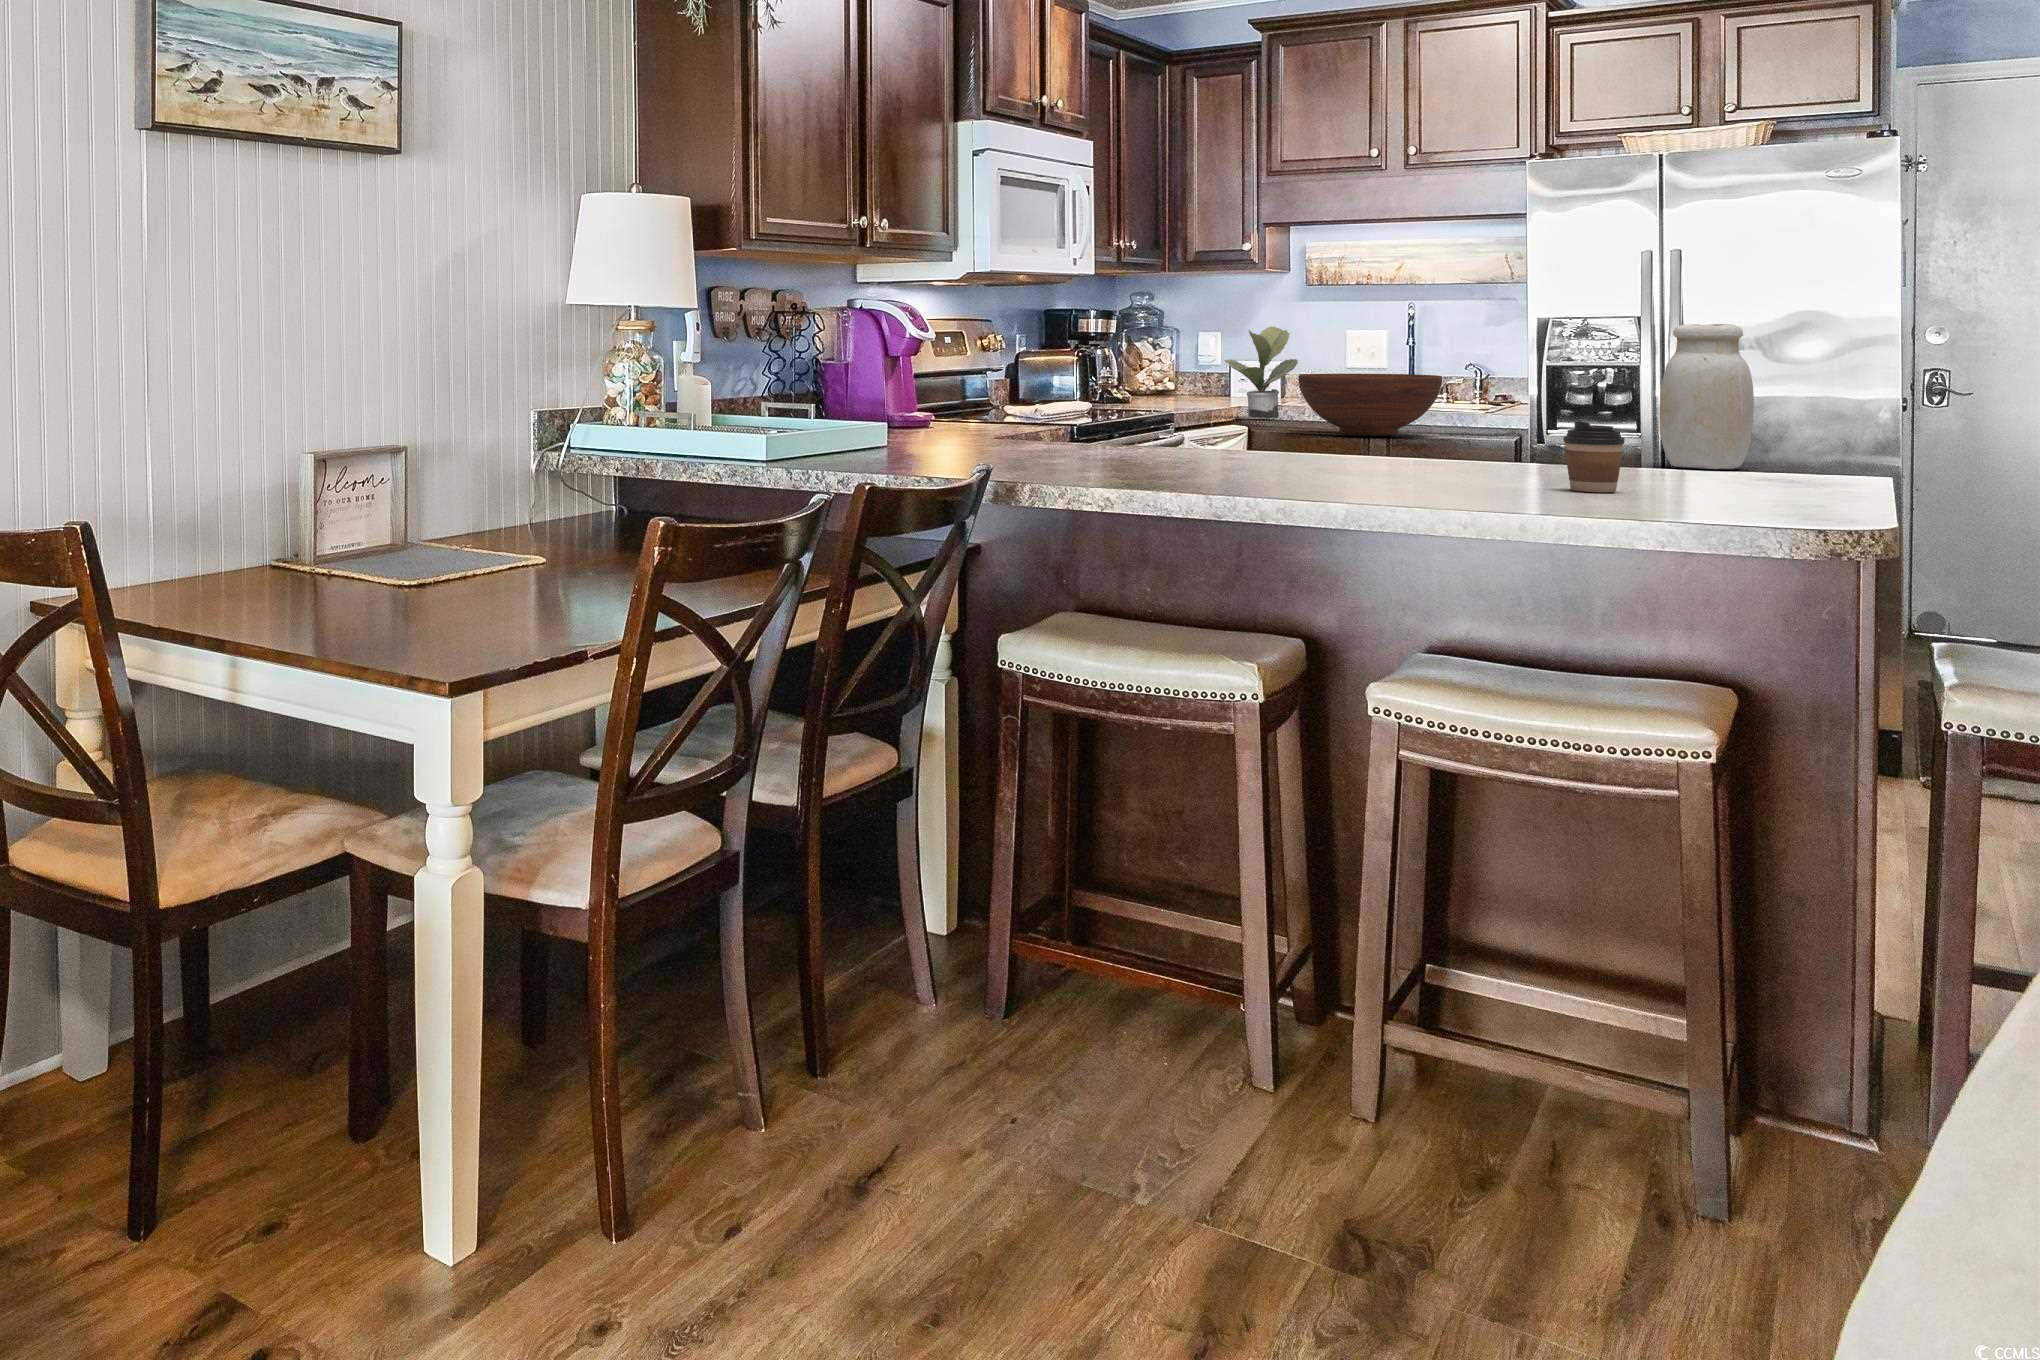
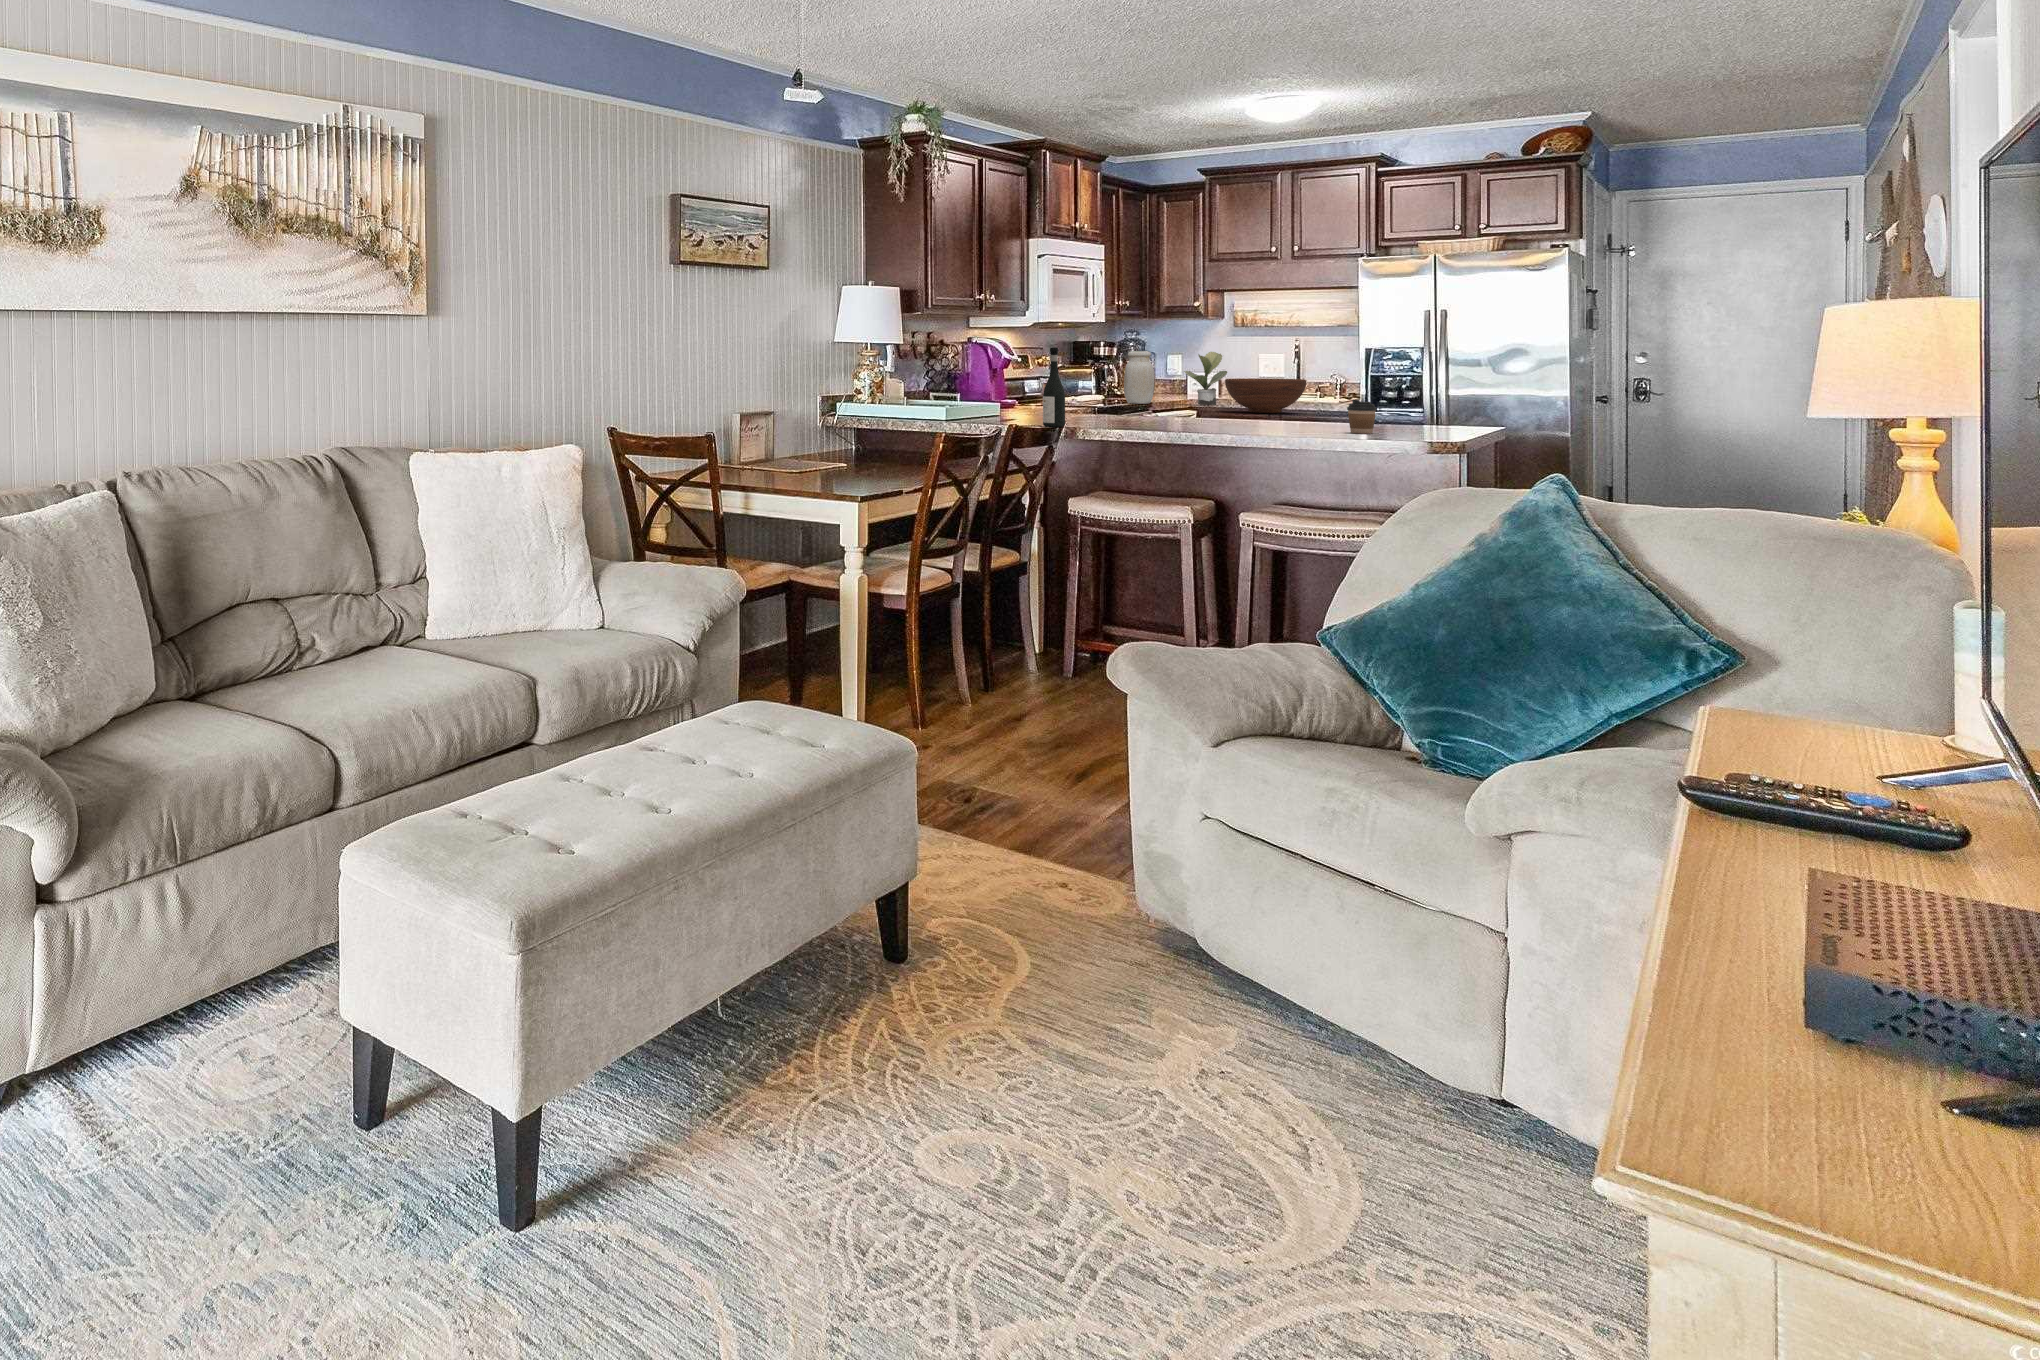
wine bottle: none [951,314,996,477] -> present [1043,347,1065,427]
jar: present [1659,324,1754,469] -> present [1124,351,1154,404]

